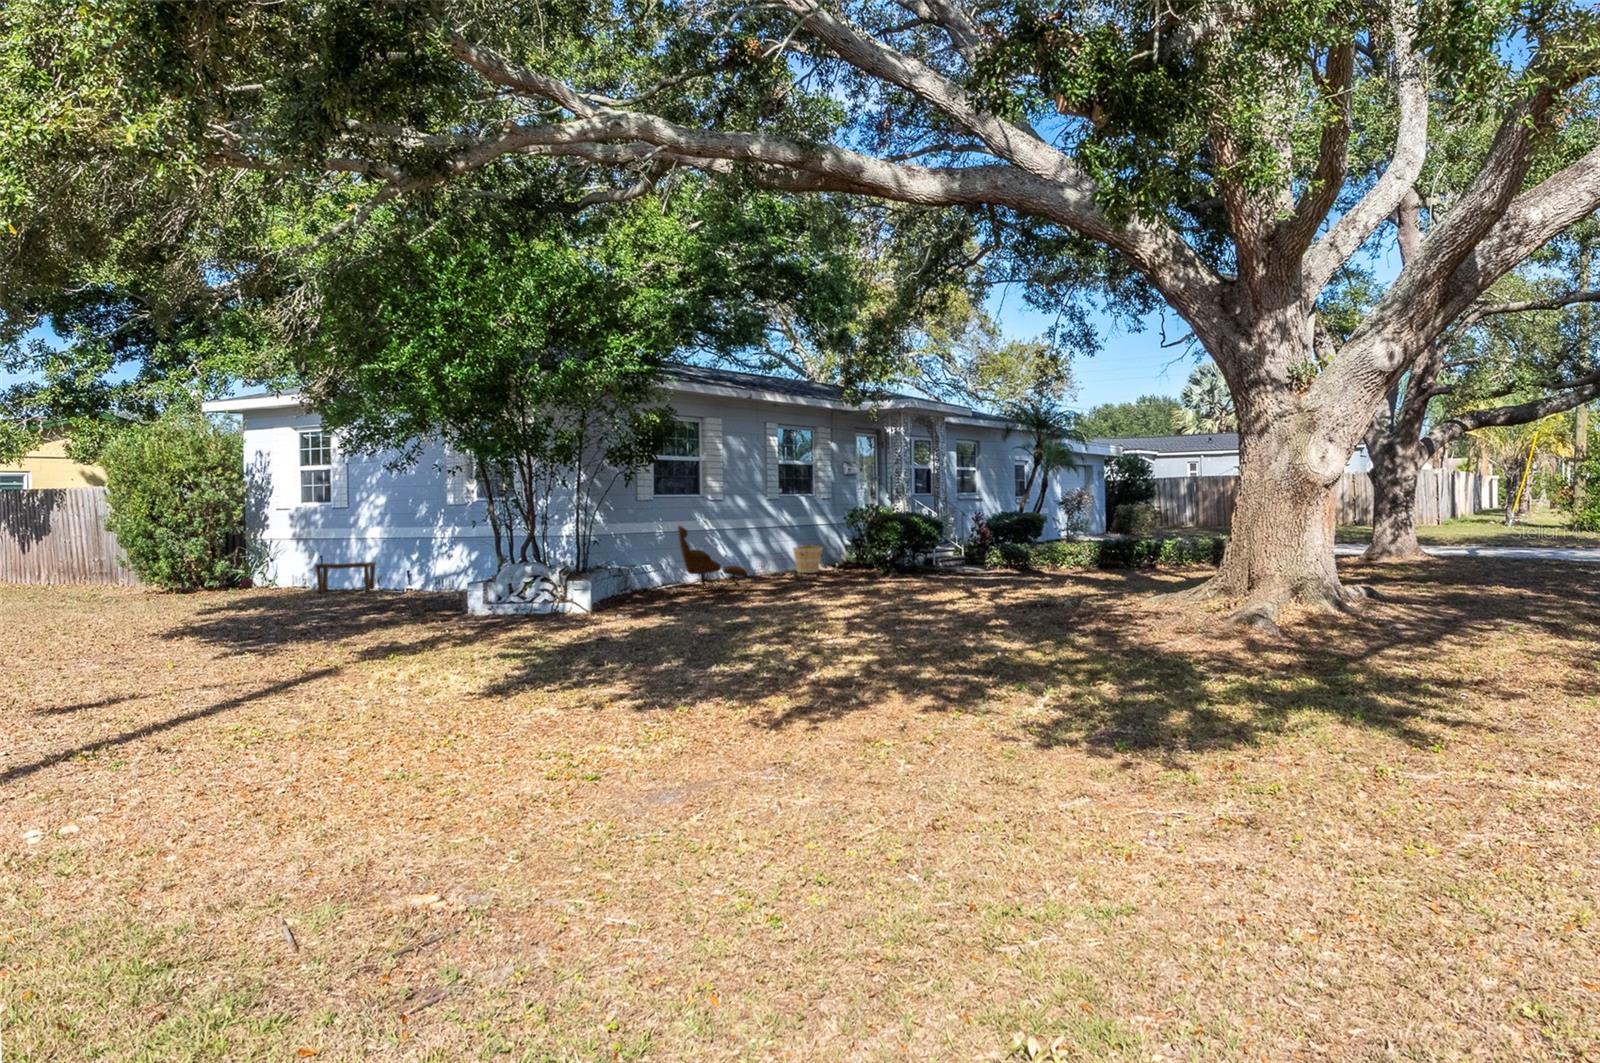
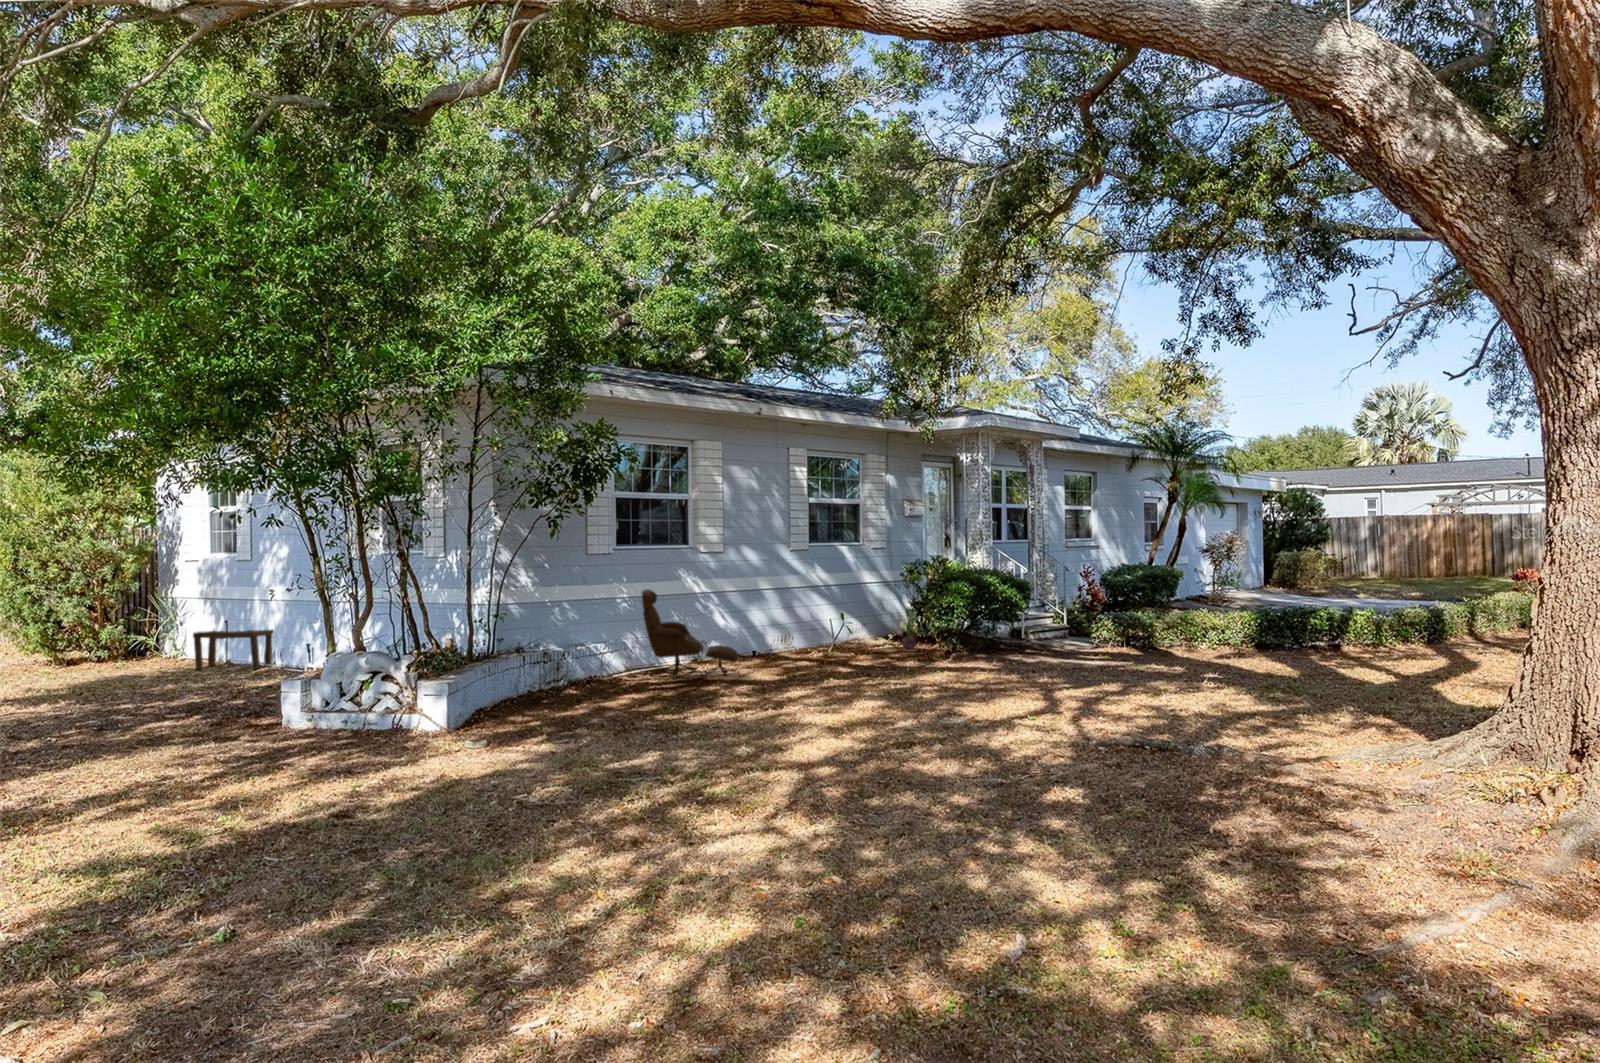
wooden bucket: present [793,545,822,573] -> none [823,612,863,650]
decorative plant: present [241,559,253,588] -> present [902,611,916,649]

